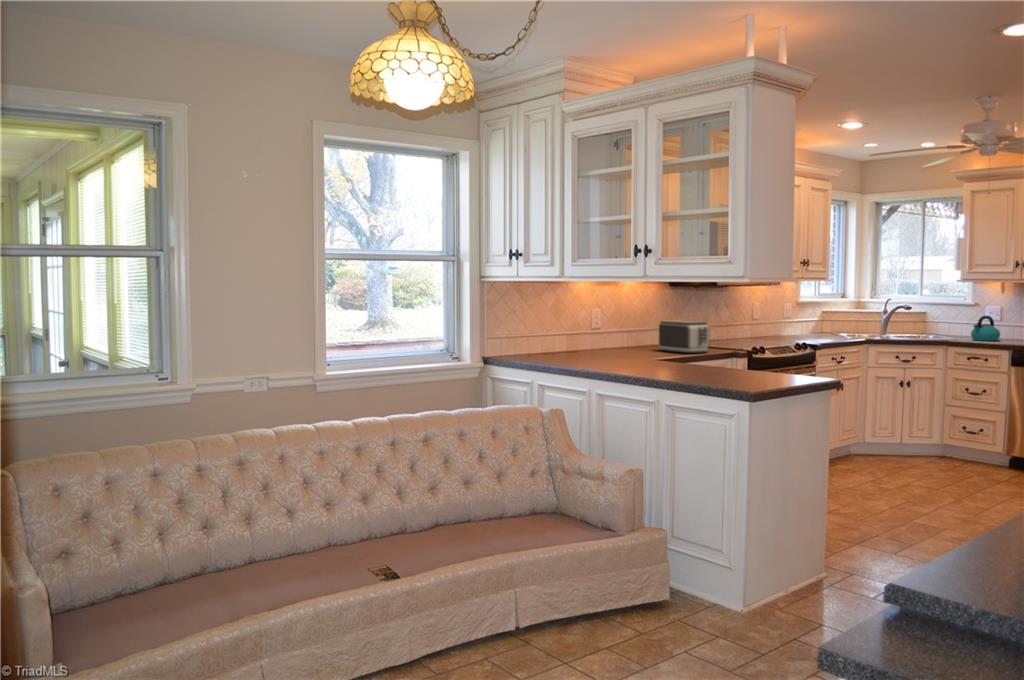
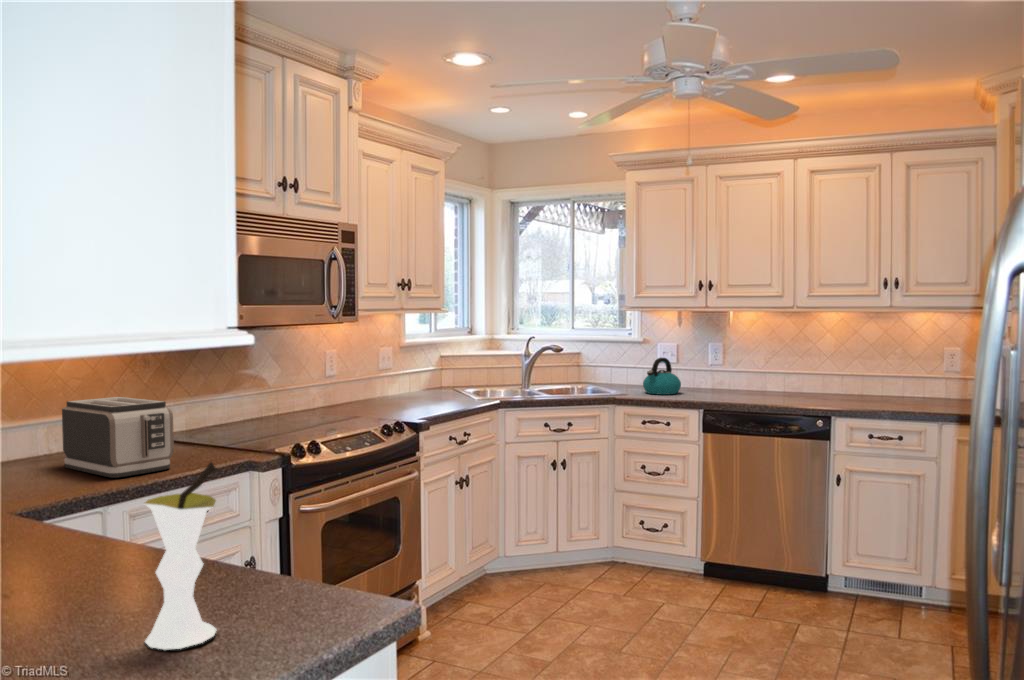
vase: none [767,326,787,374] -> present [144,462,218,650]

